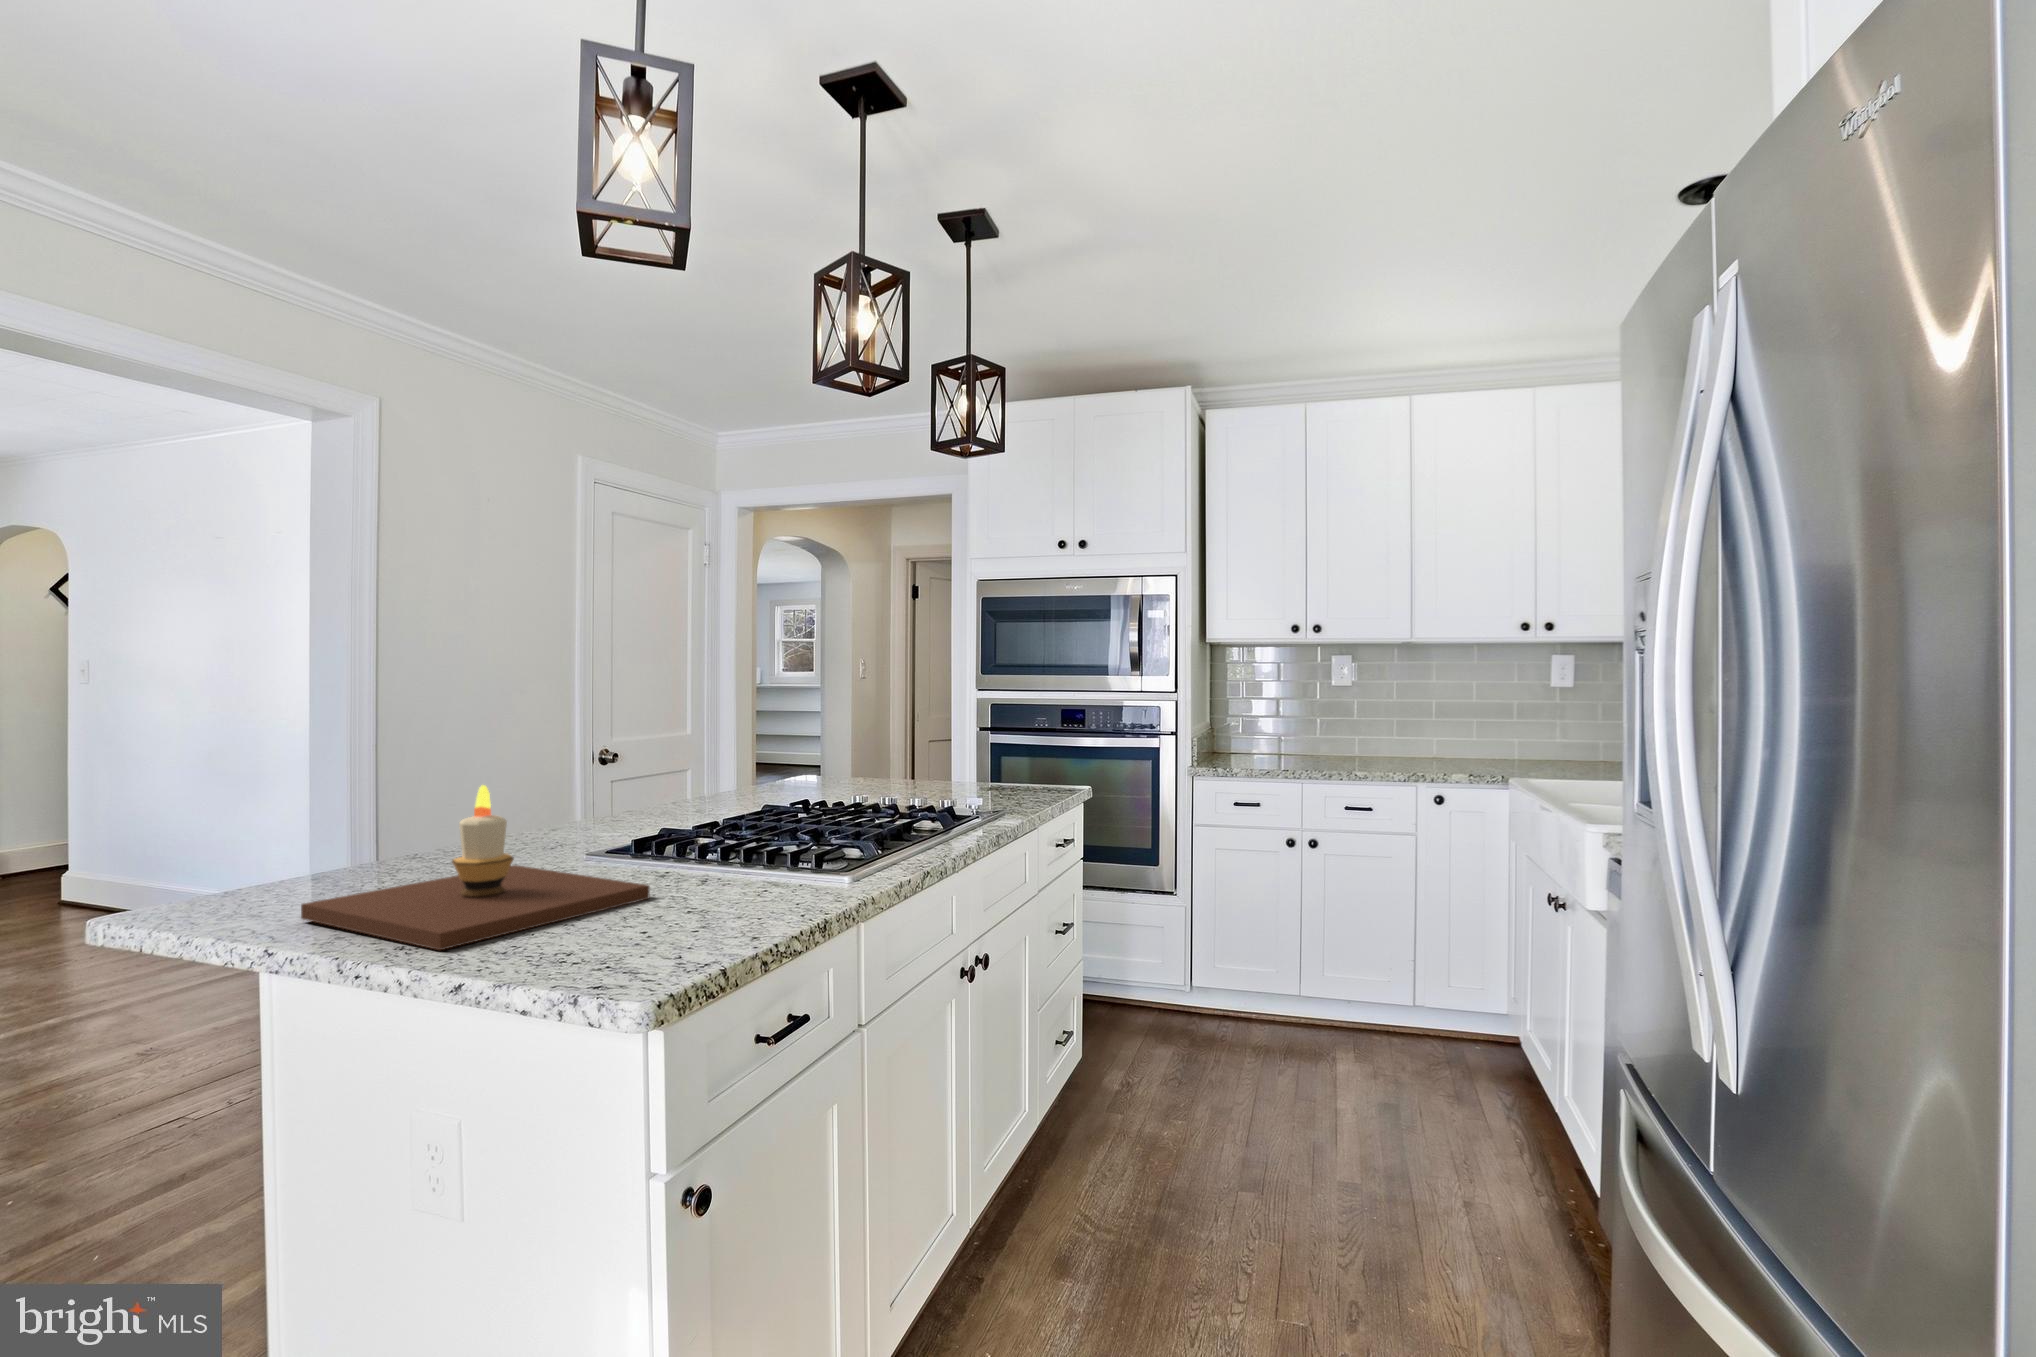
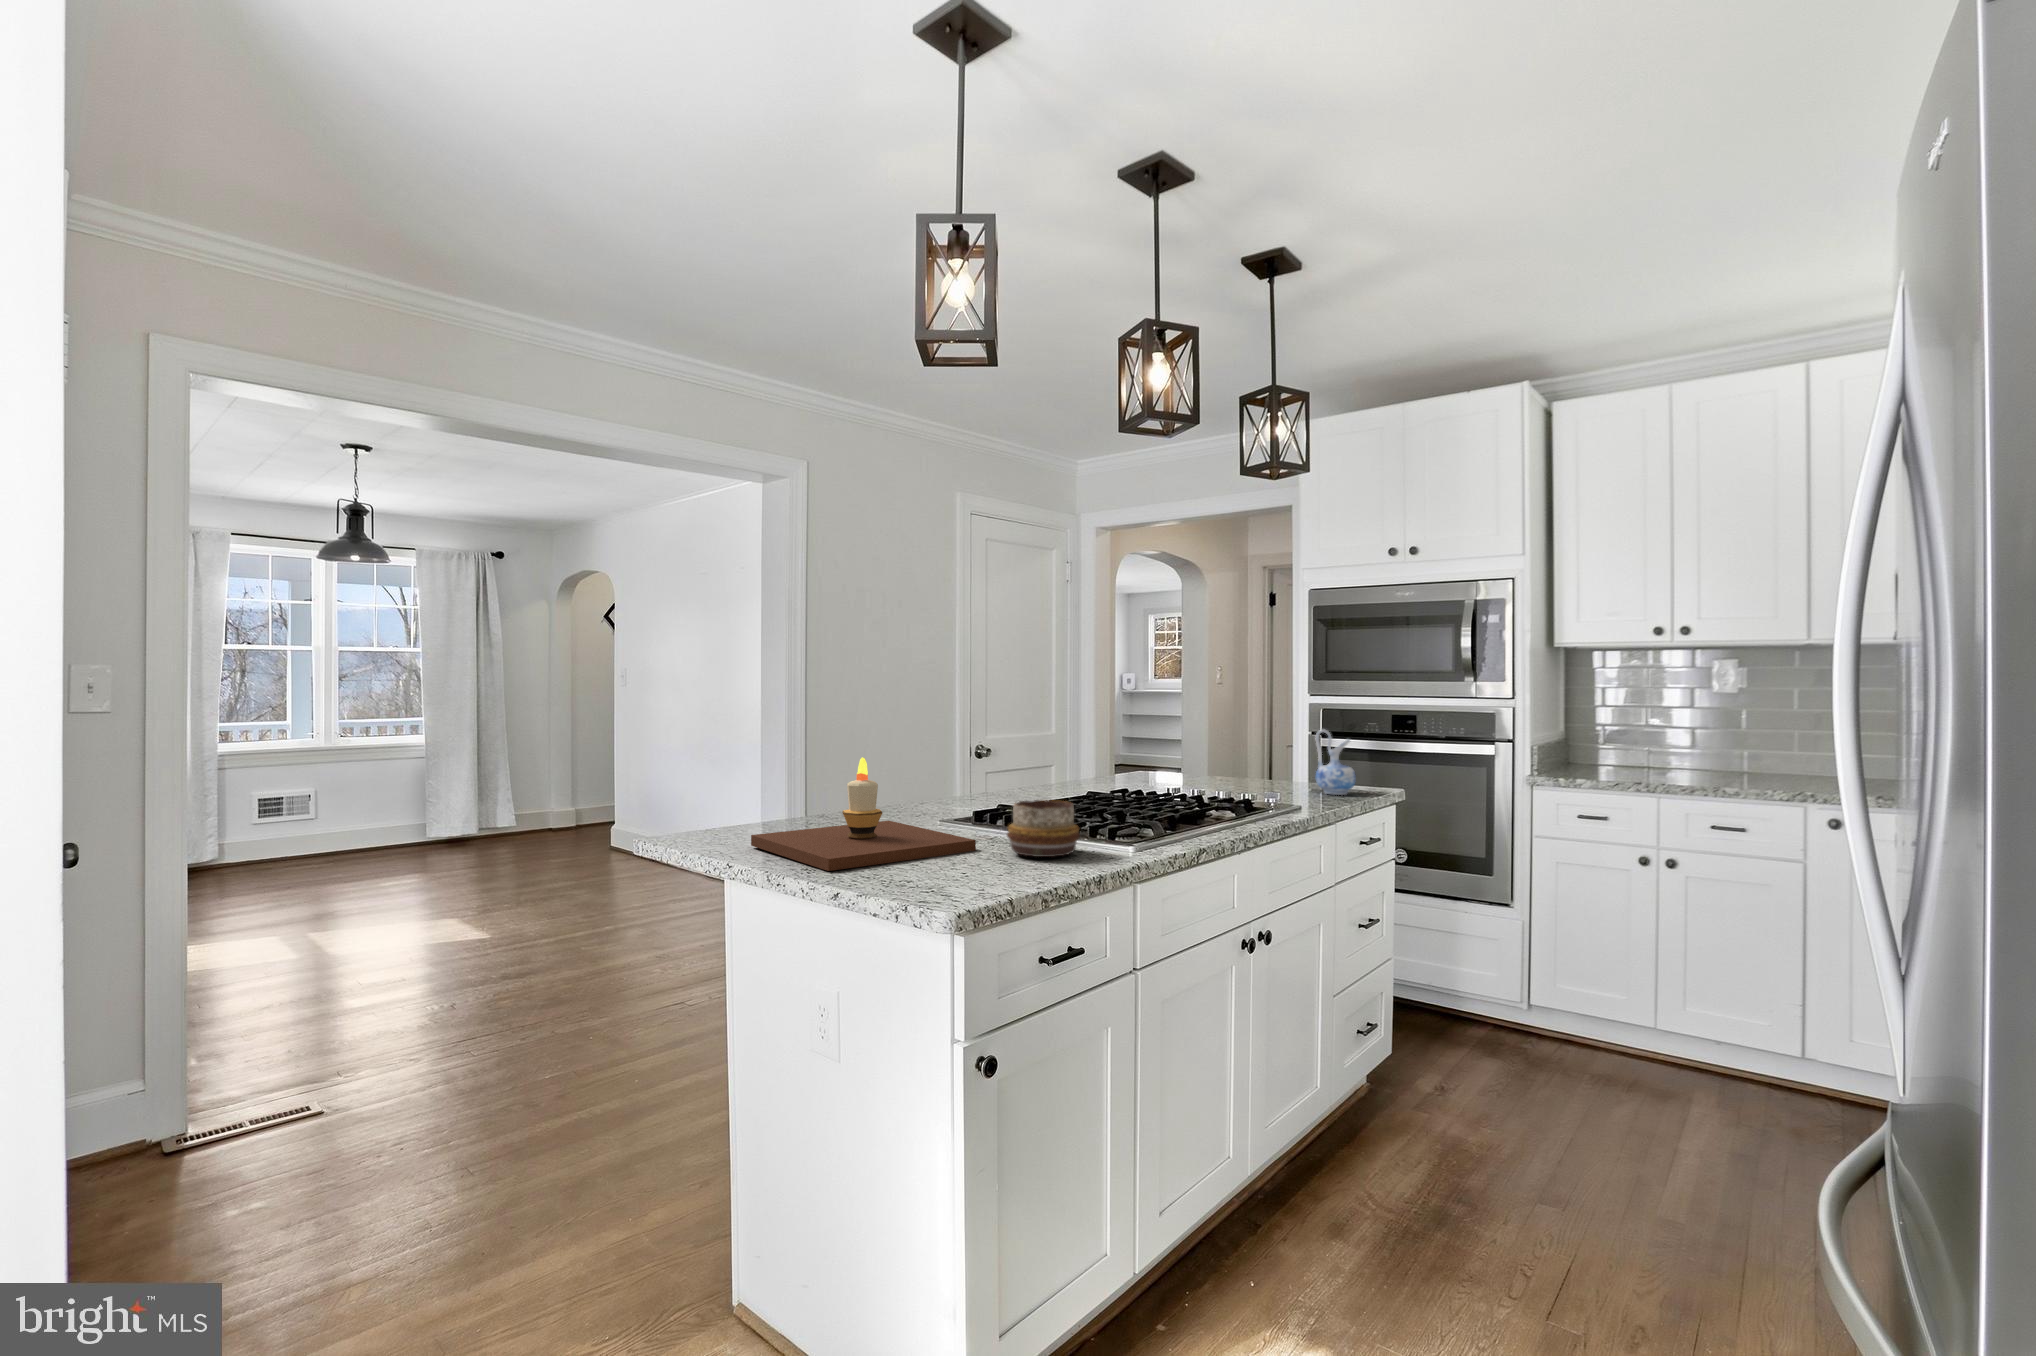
ceramic pitcher: none [1013,728,1053,797] -> present [1315,729,1356,795]
decorative bowl: none [695,828,790,902] -> present [1007,800,1080,857]

